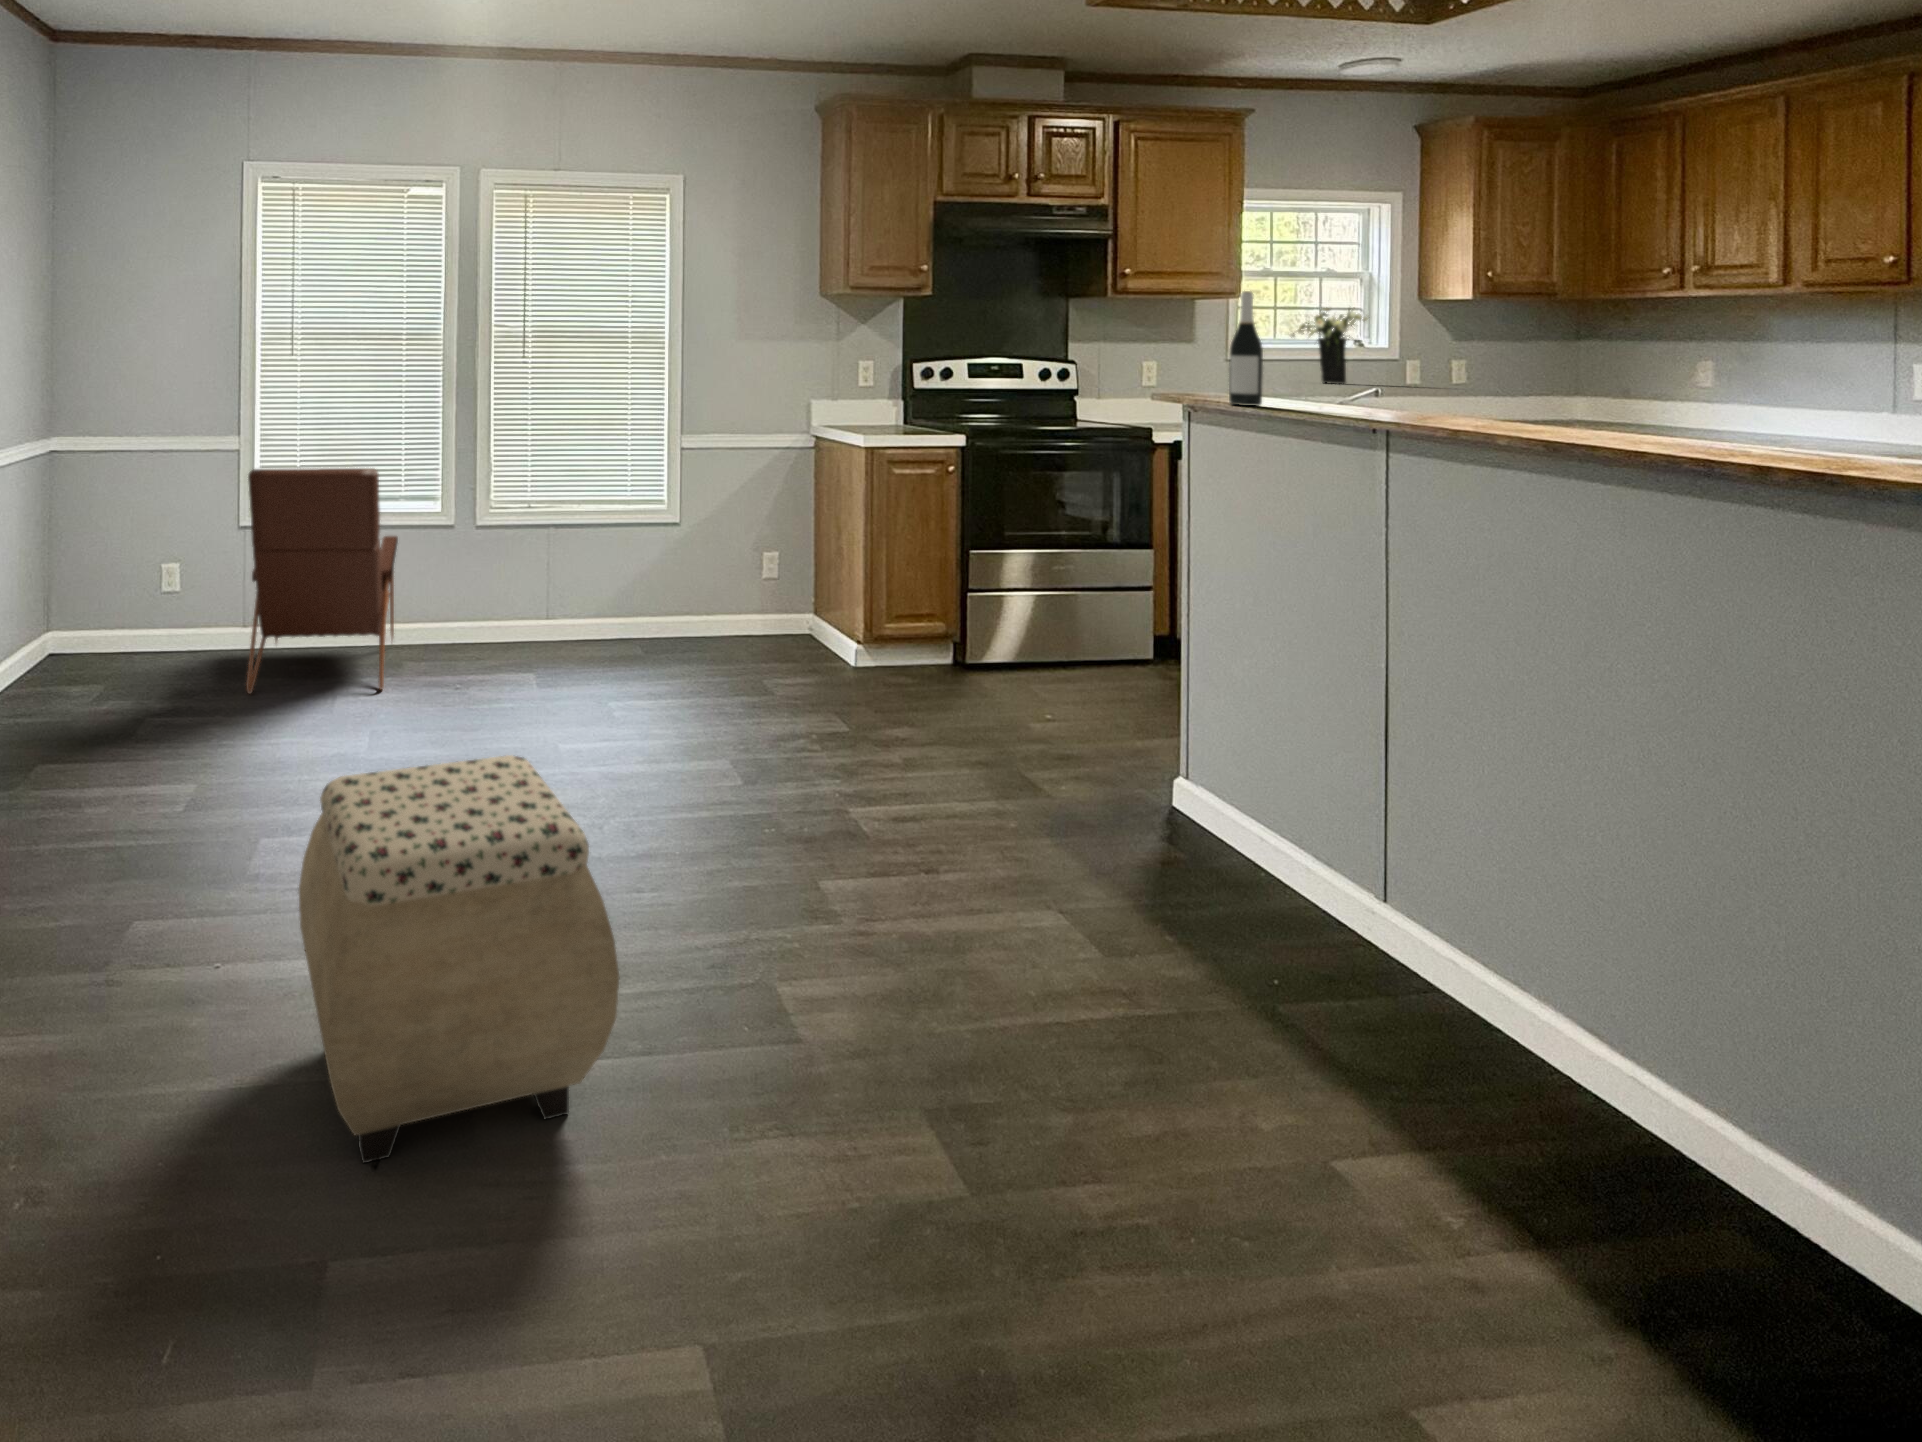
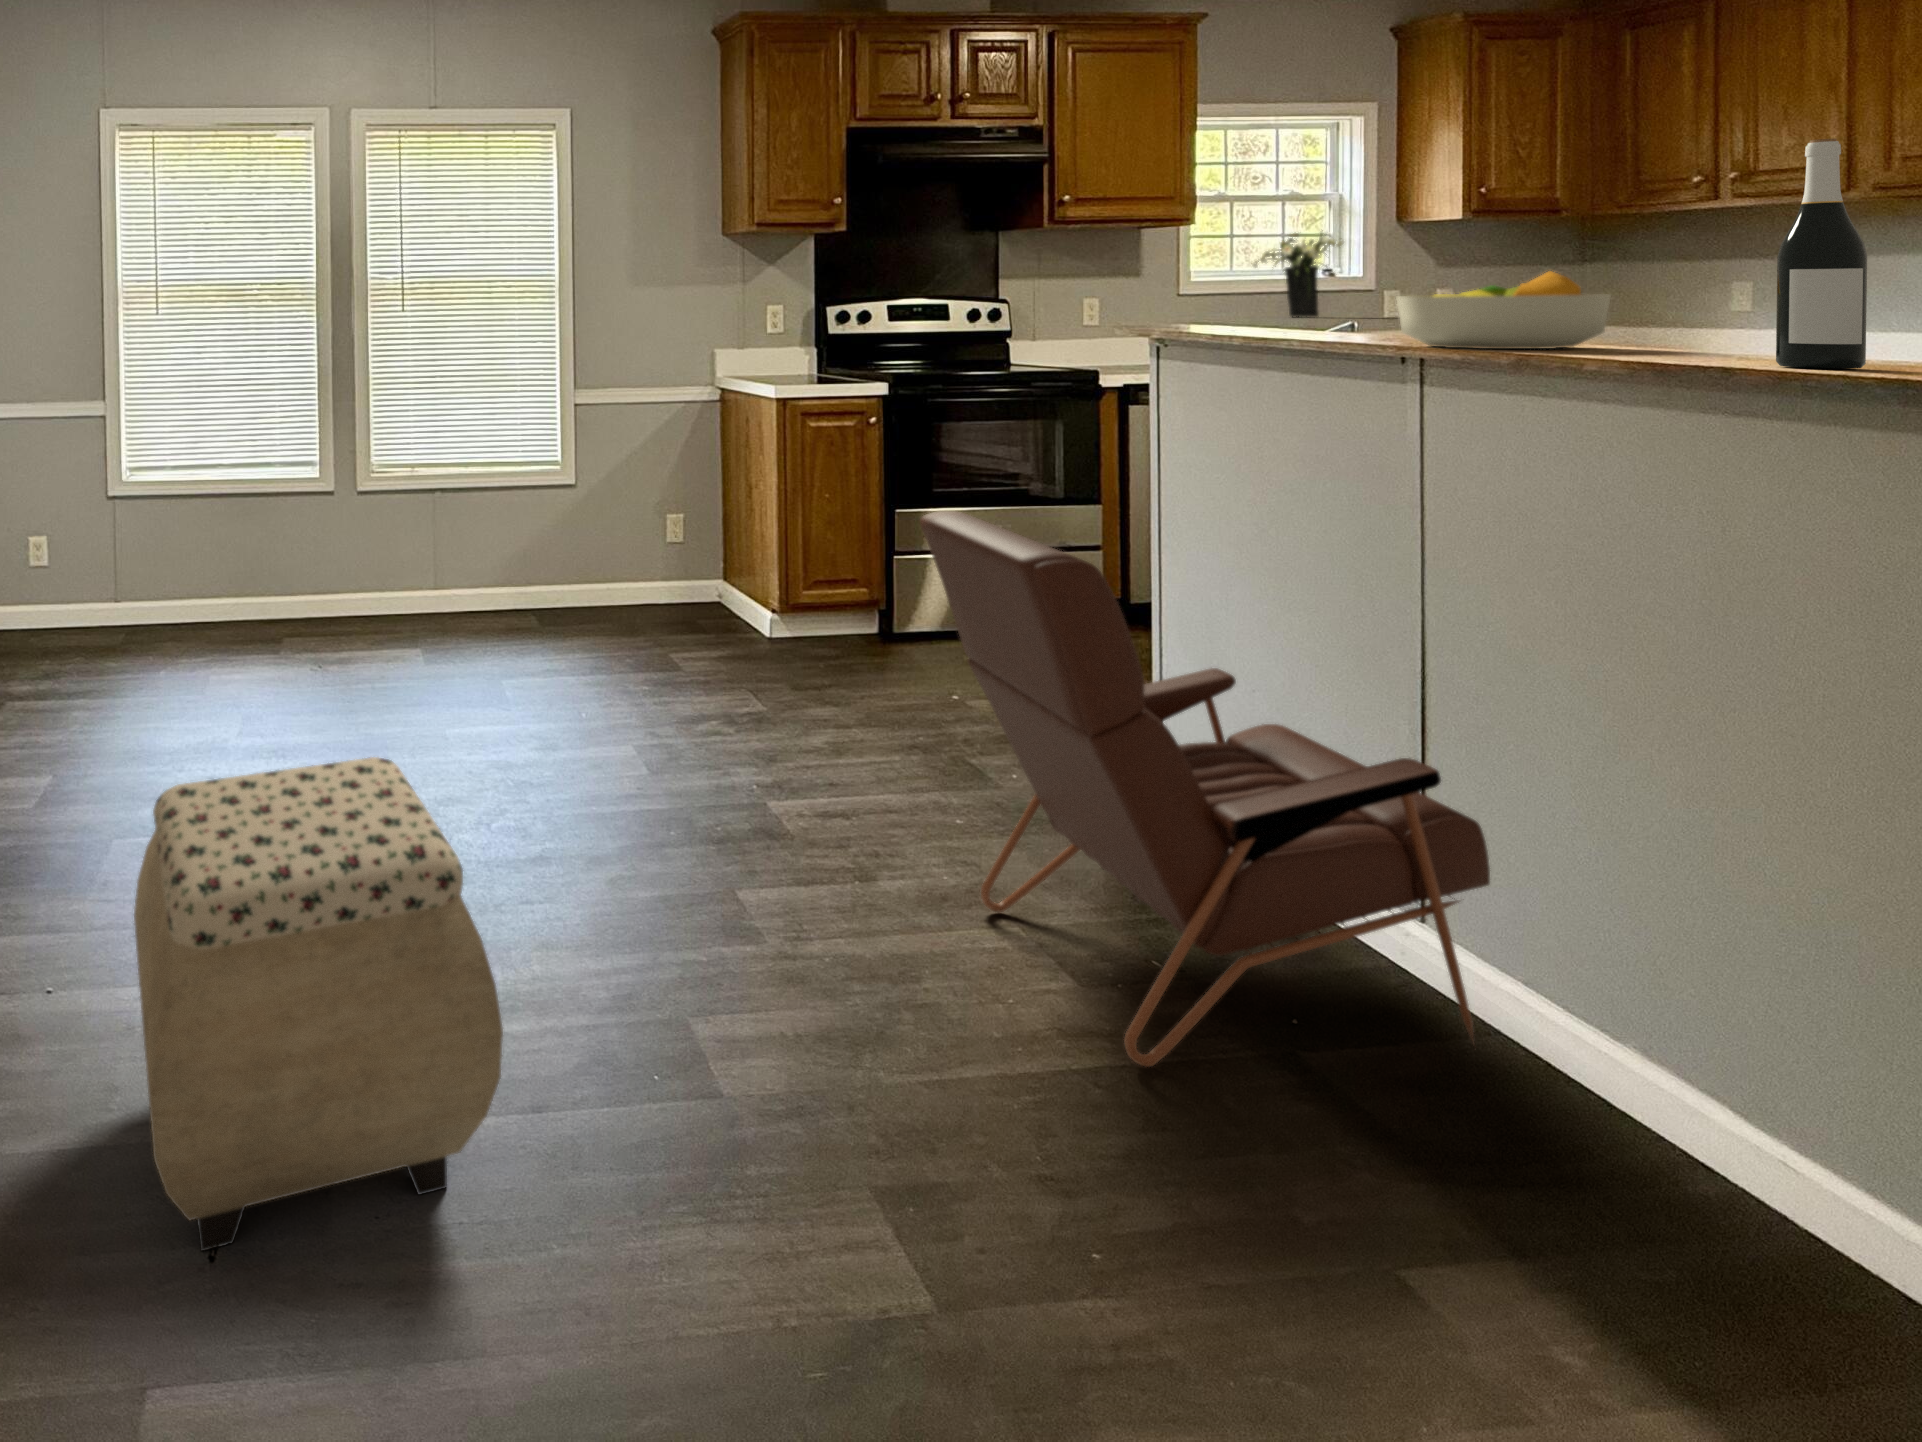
wine bottle: present [1229,291,1263,406] -> present [1776,139,1867,369]
fruit bowl: none [1368,360,1534,425] -> present [1397,271,1611,349]
armchair: present [246,468,398,693] -> present [920,511,1490,1066]

